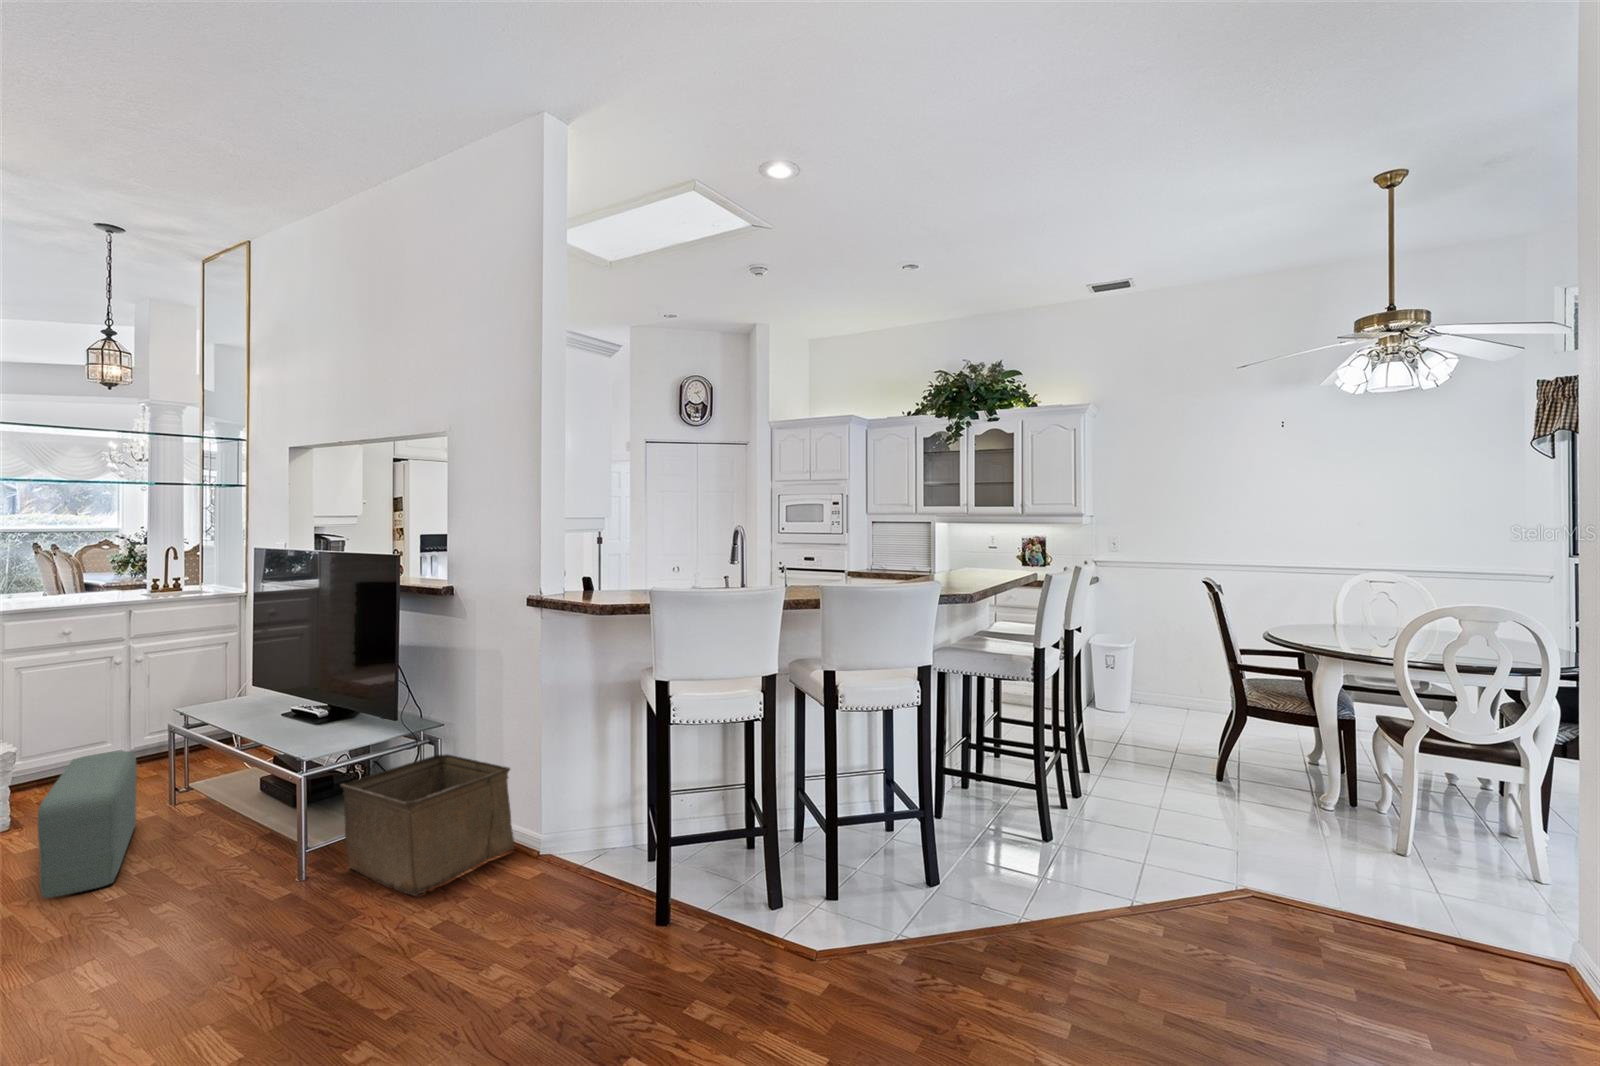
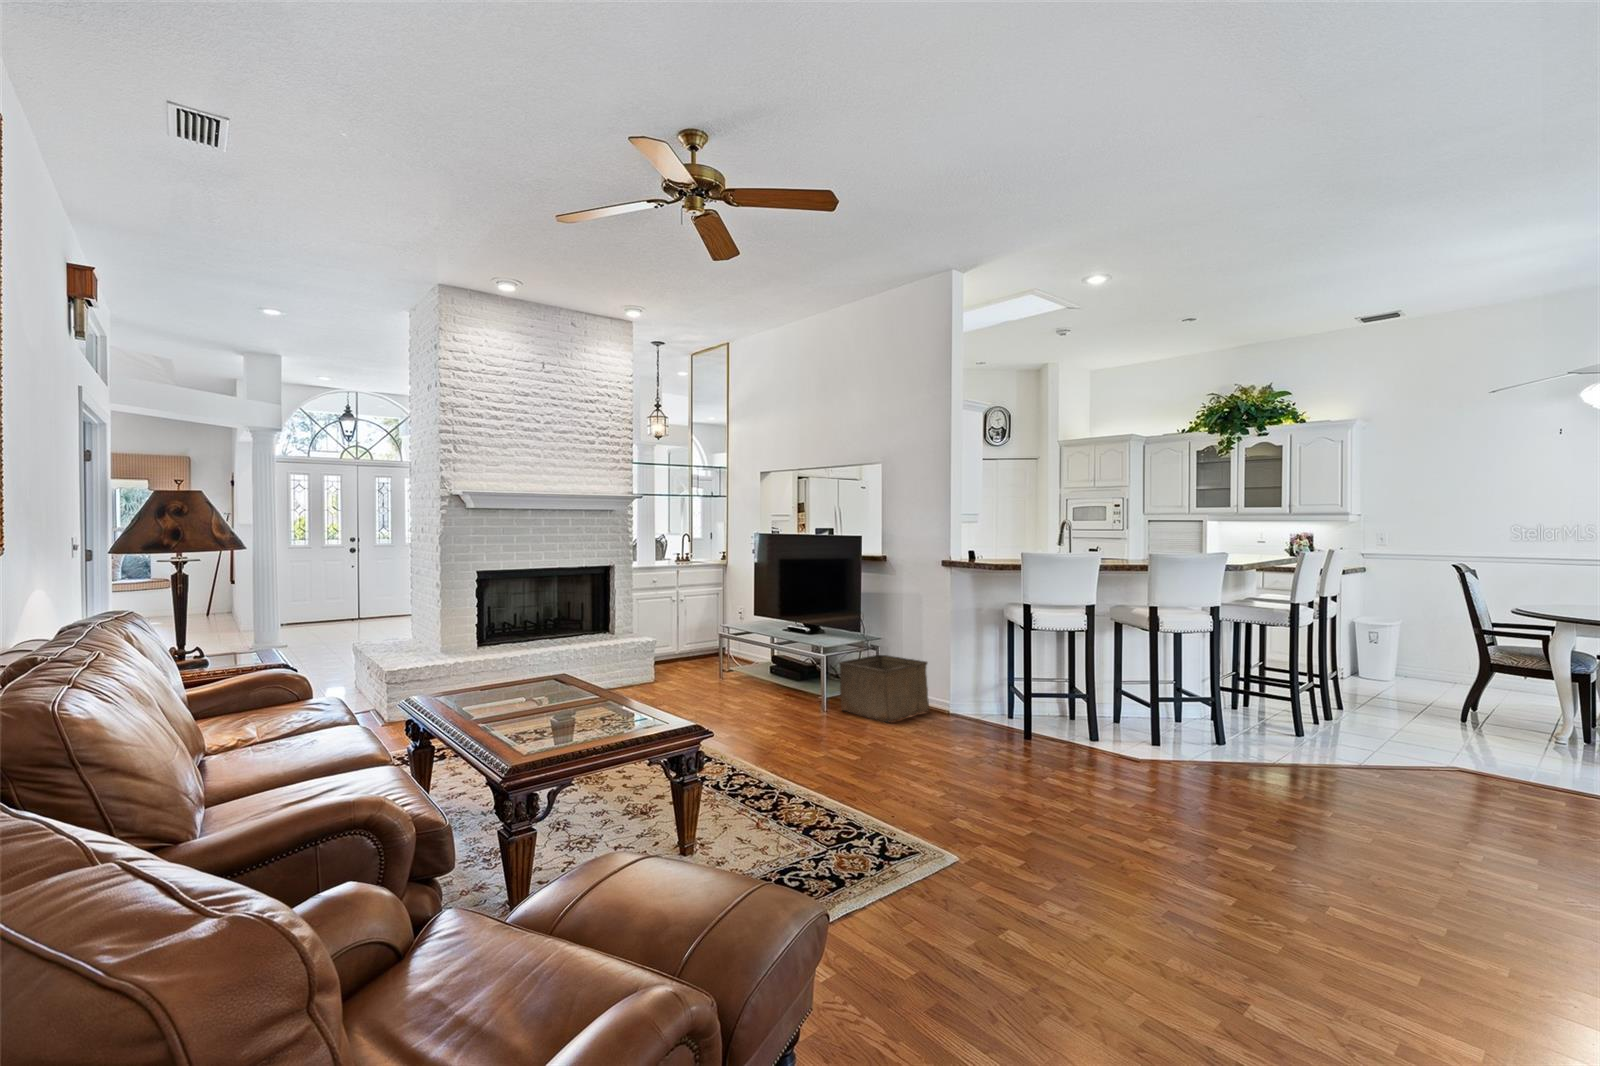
pouf: present [38,751,137,898] -> none [685,643,728,707]

